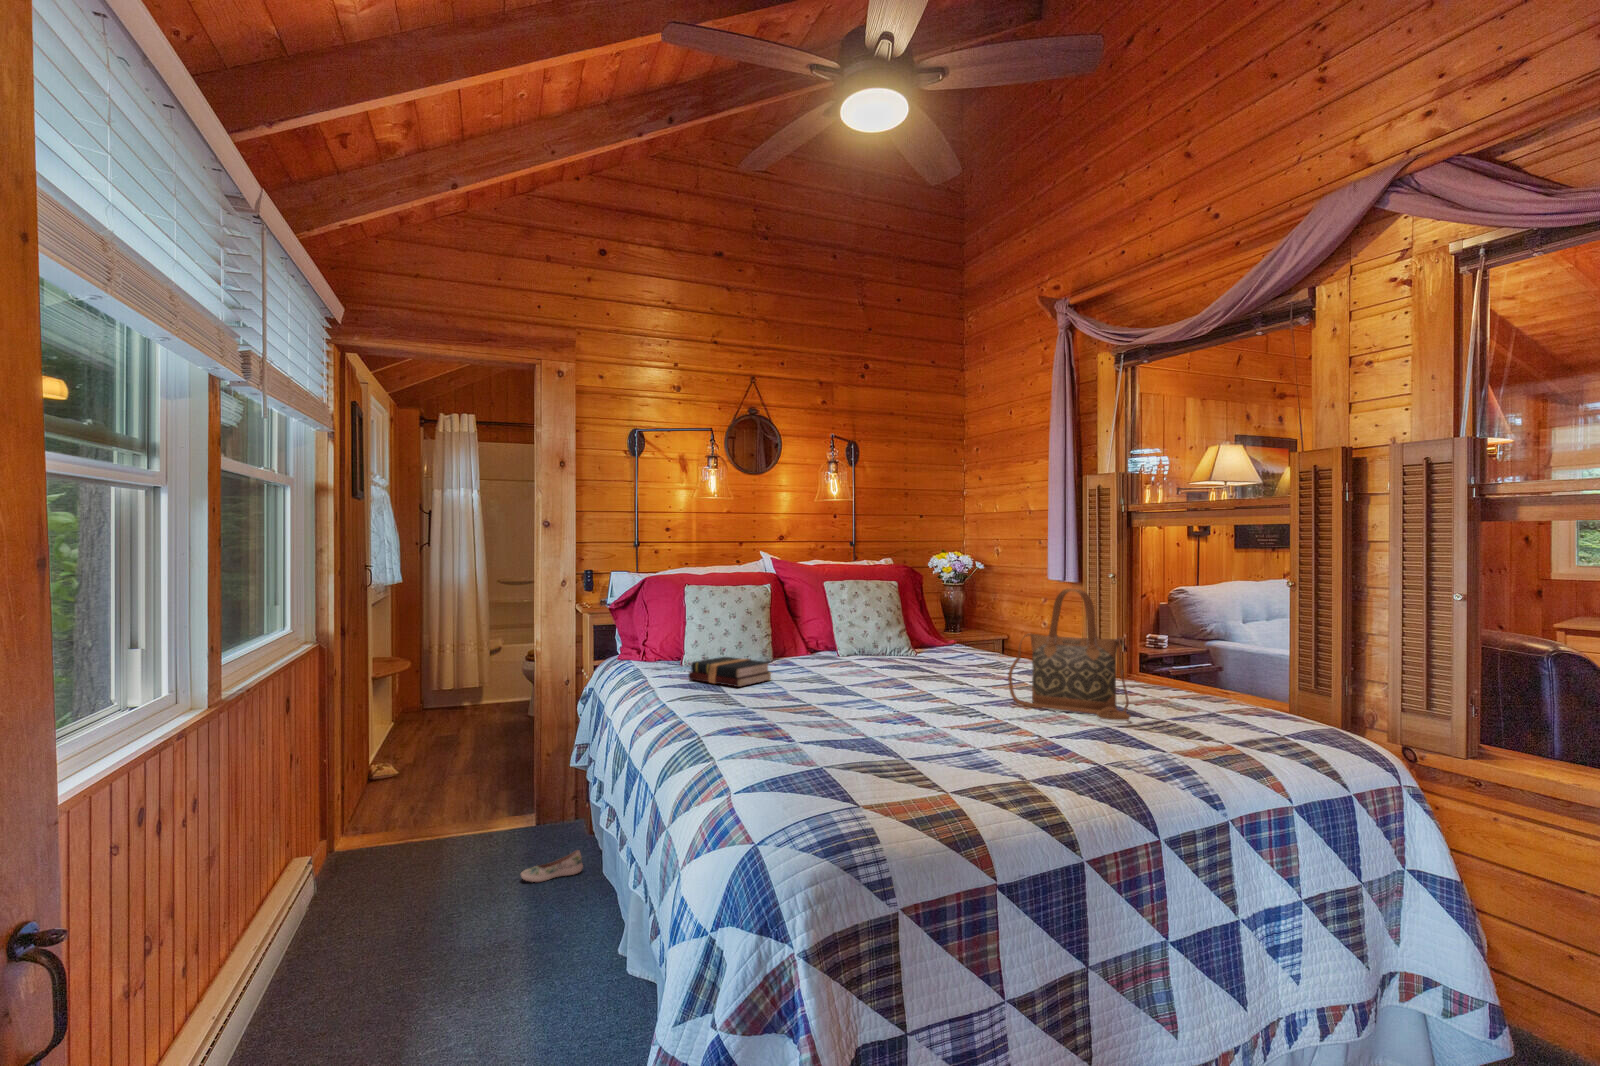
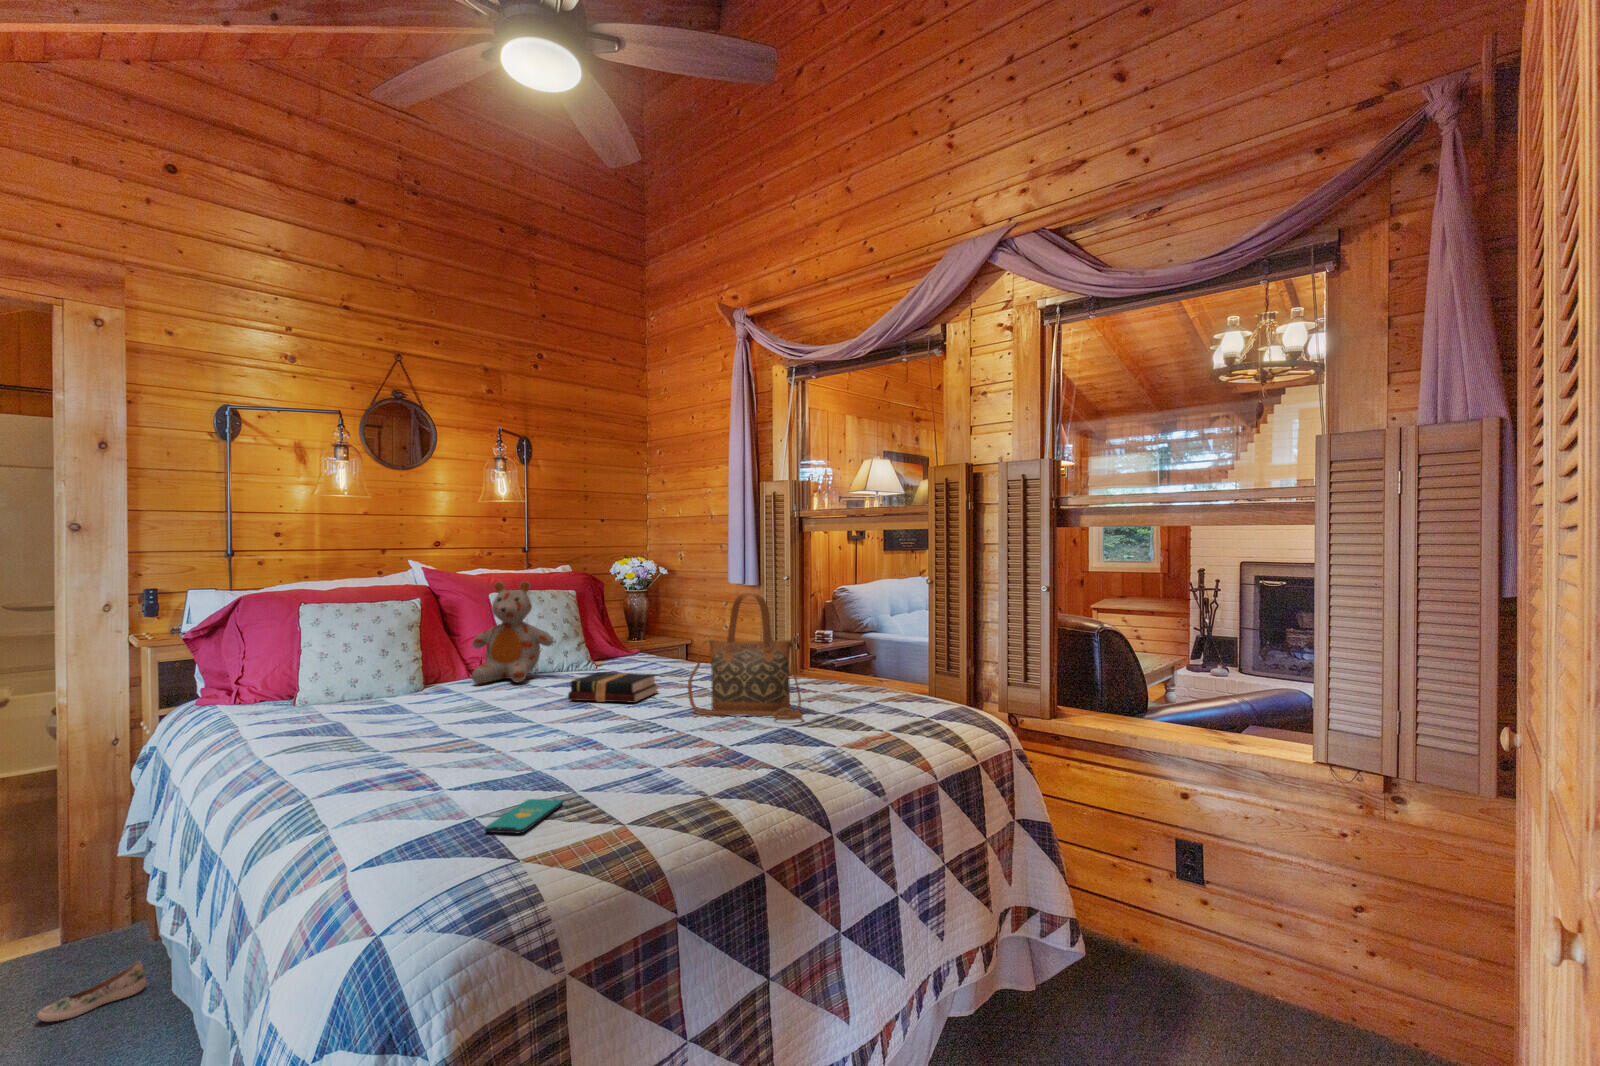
stuffed bear: none [811,570,881,662] -> present [472,581,553,684]
hardback book: present [689,657,771,687] -> present [568,672,658,703]
smartphone: none [831,760,894,786] -> present [485,799,563,833]

